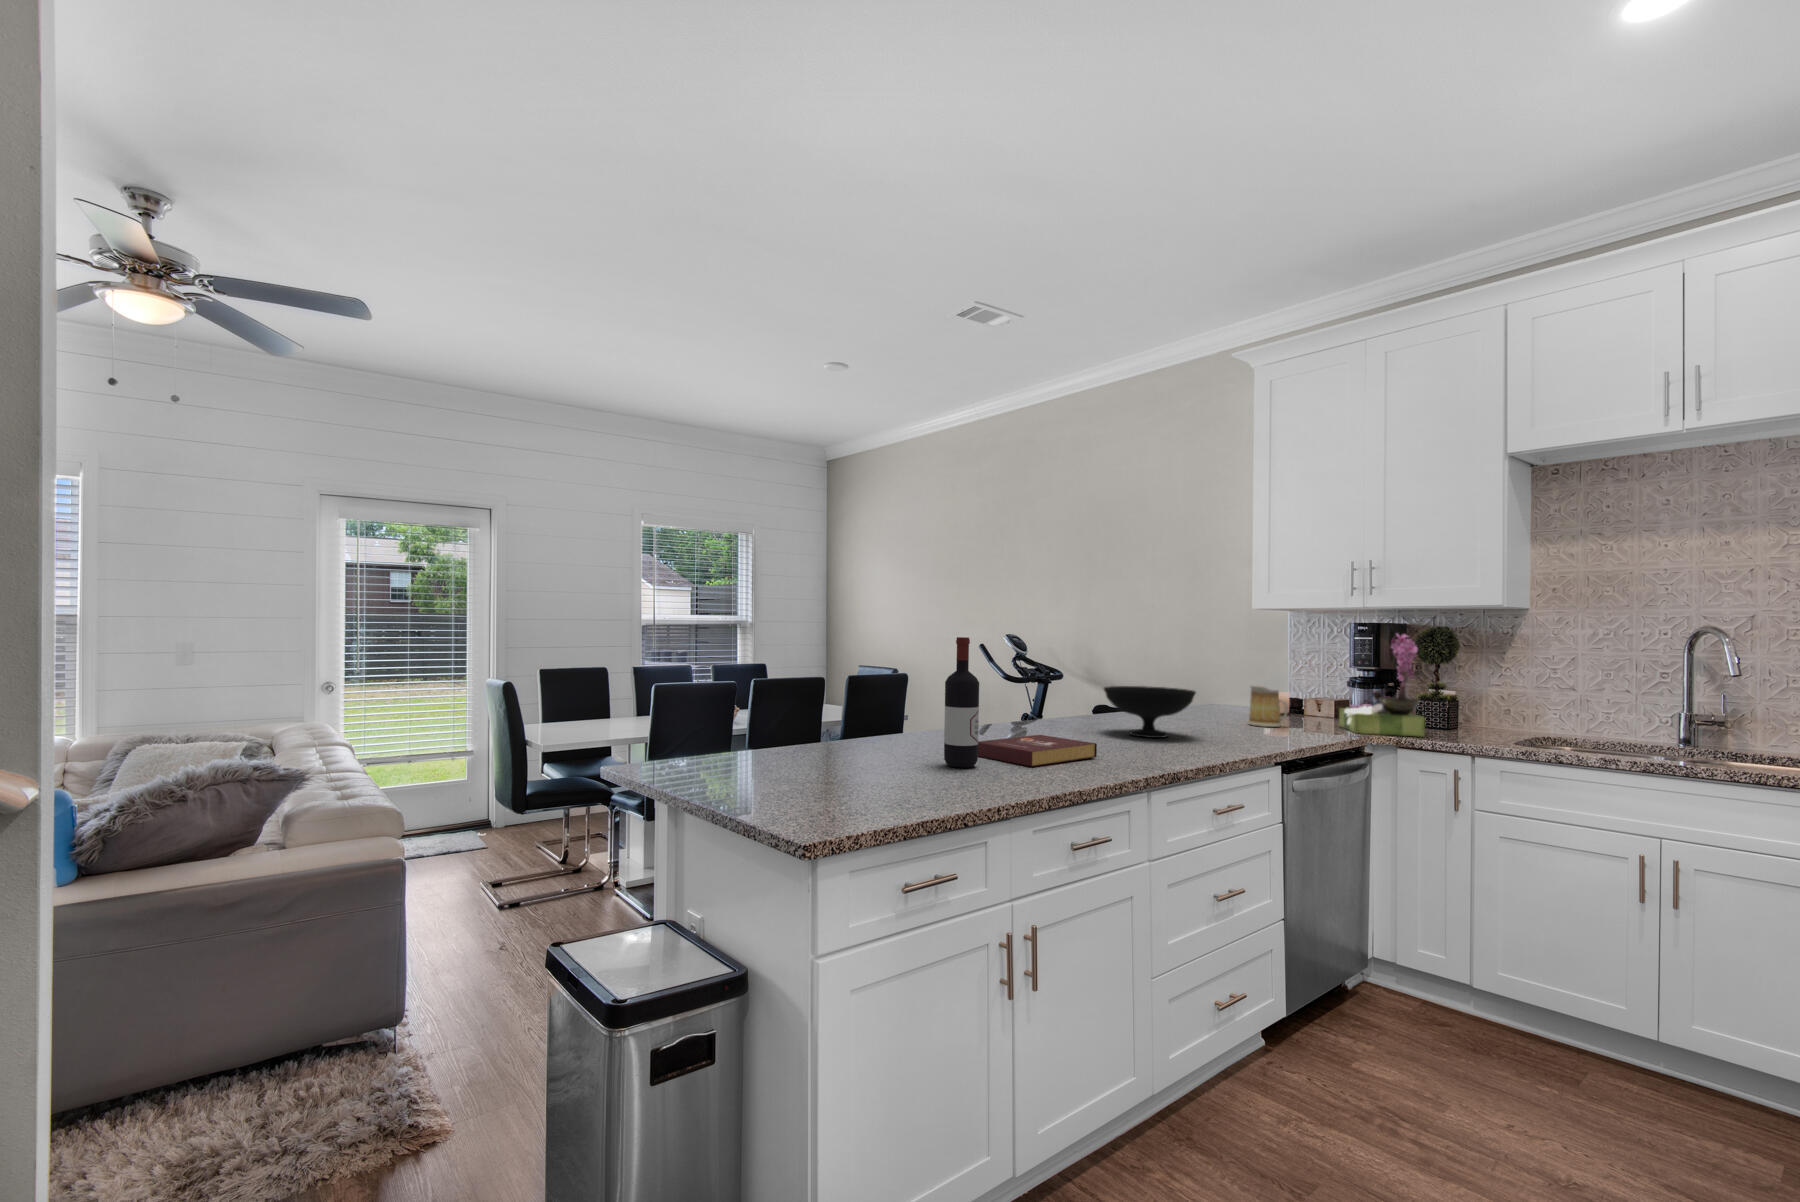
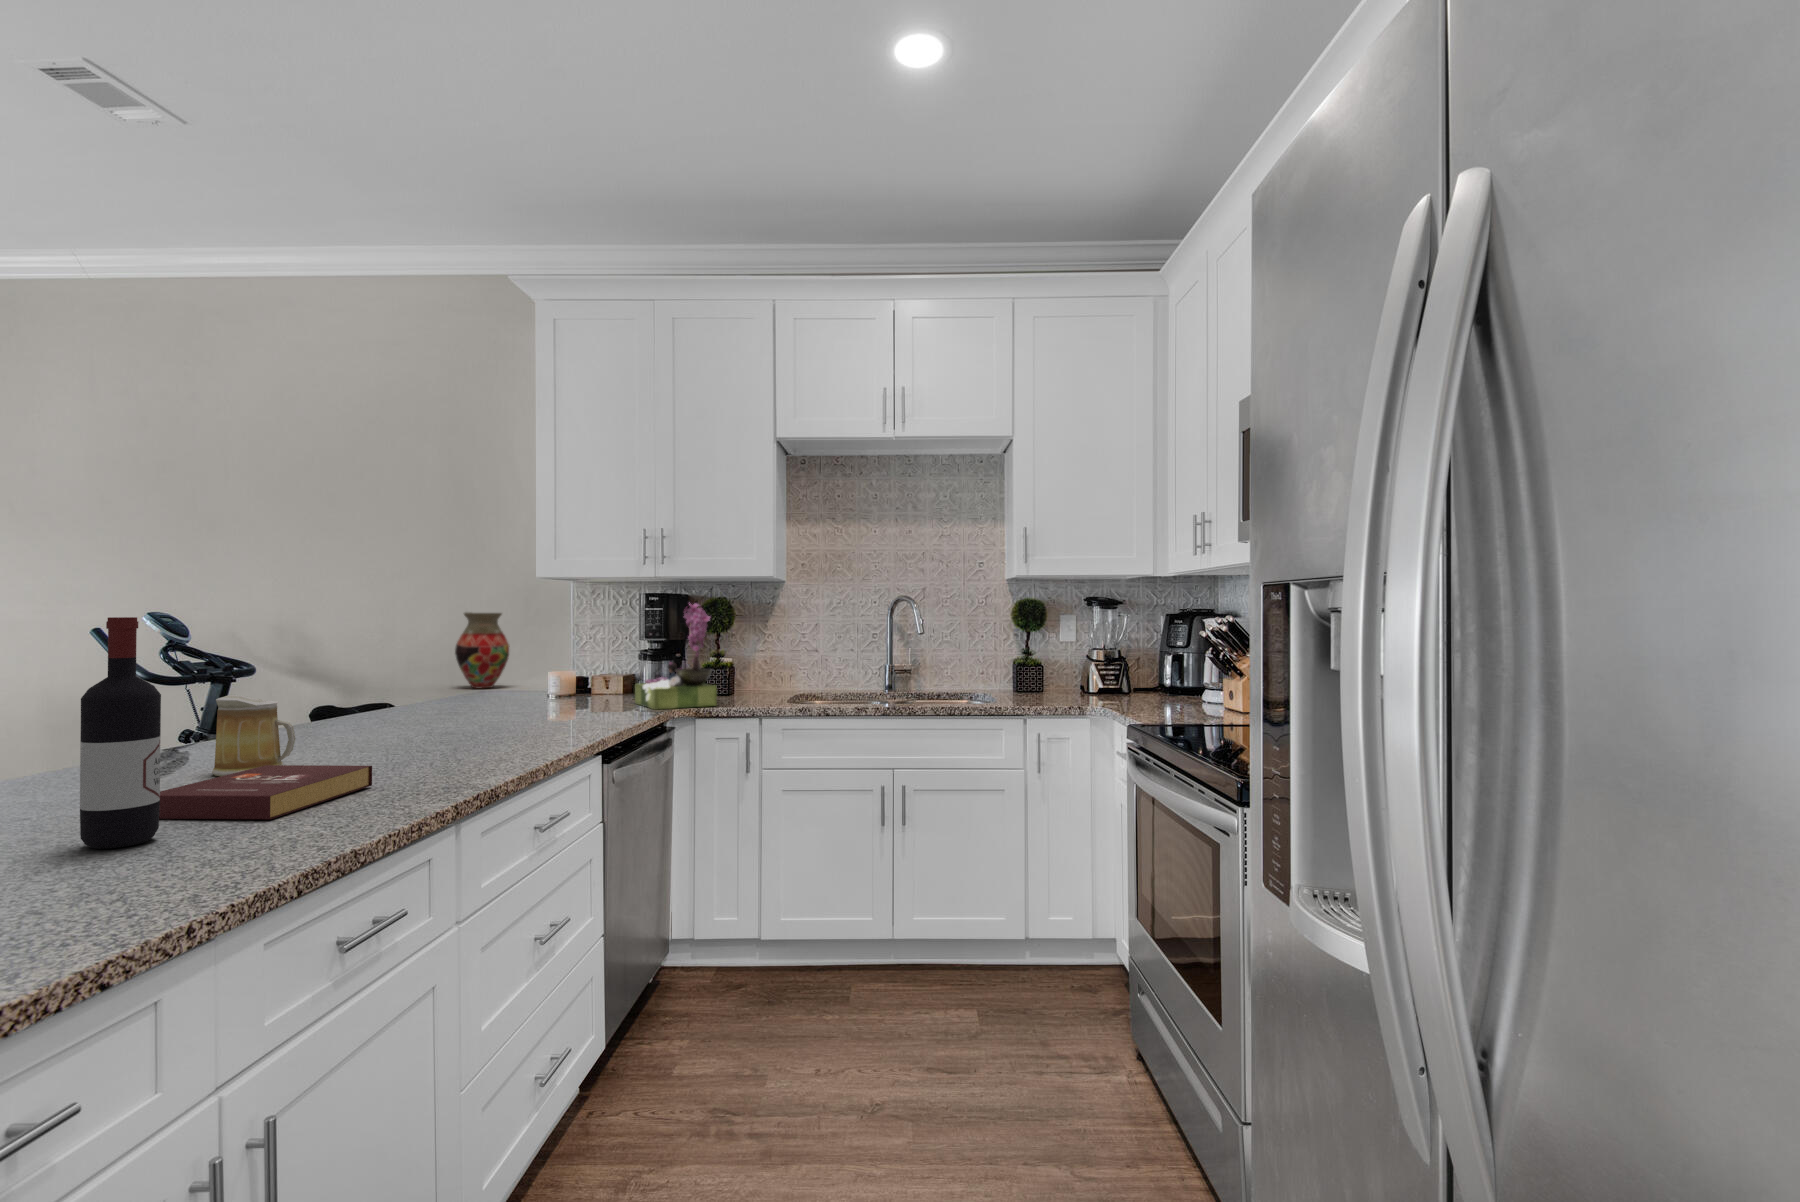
vase: none [1193,638,1237,701] -> present [455,612,510,689]
mug: present [1249,684,1288,727] -> present [212,694,296,776]
bowl: present [1104,686,1196,738] -> none [359,677,493,746]

